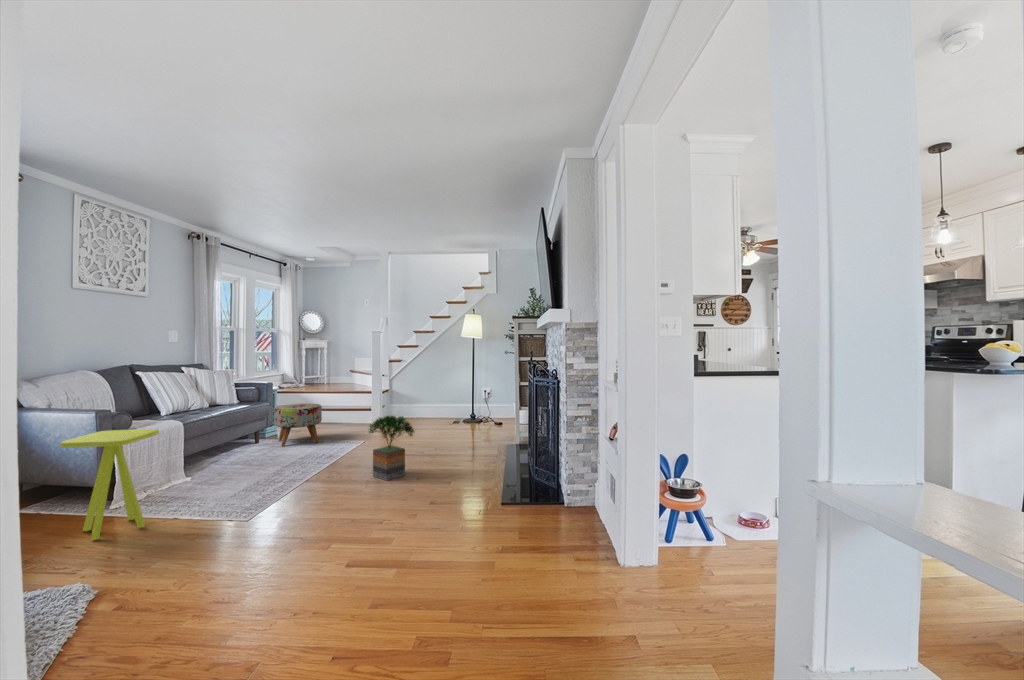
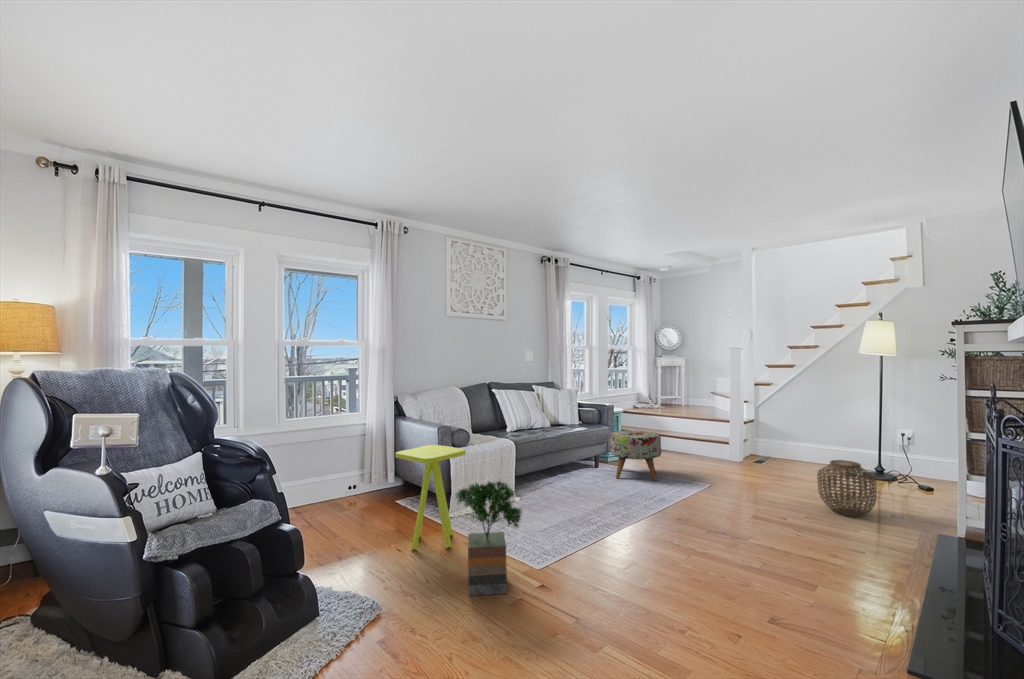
woven basket: none [433,407,462,441] -> present [817,460,877,517]
potted tree: present [369,416,414,481] -> present [455,481,522,596]

